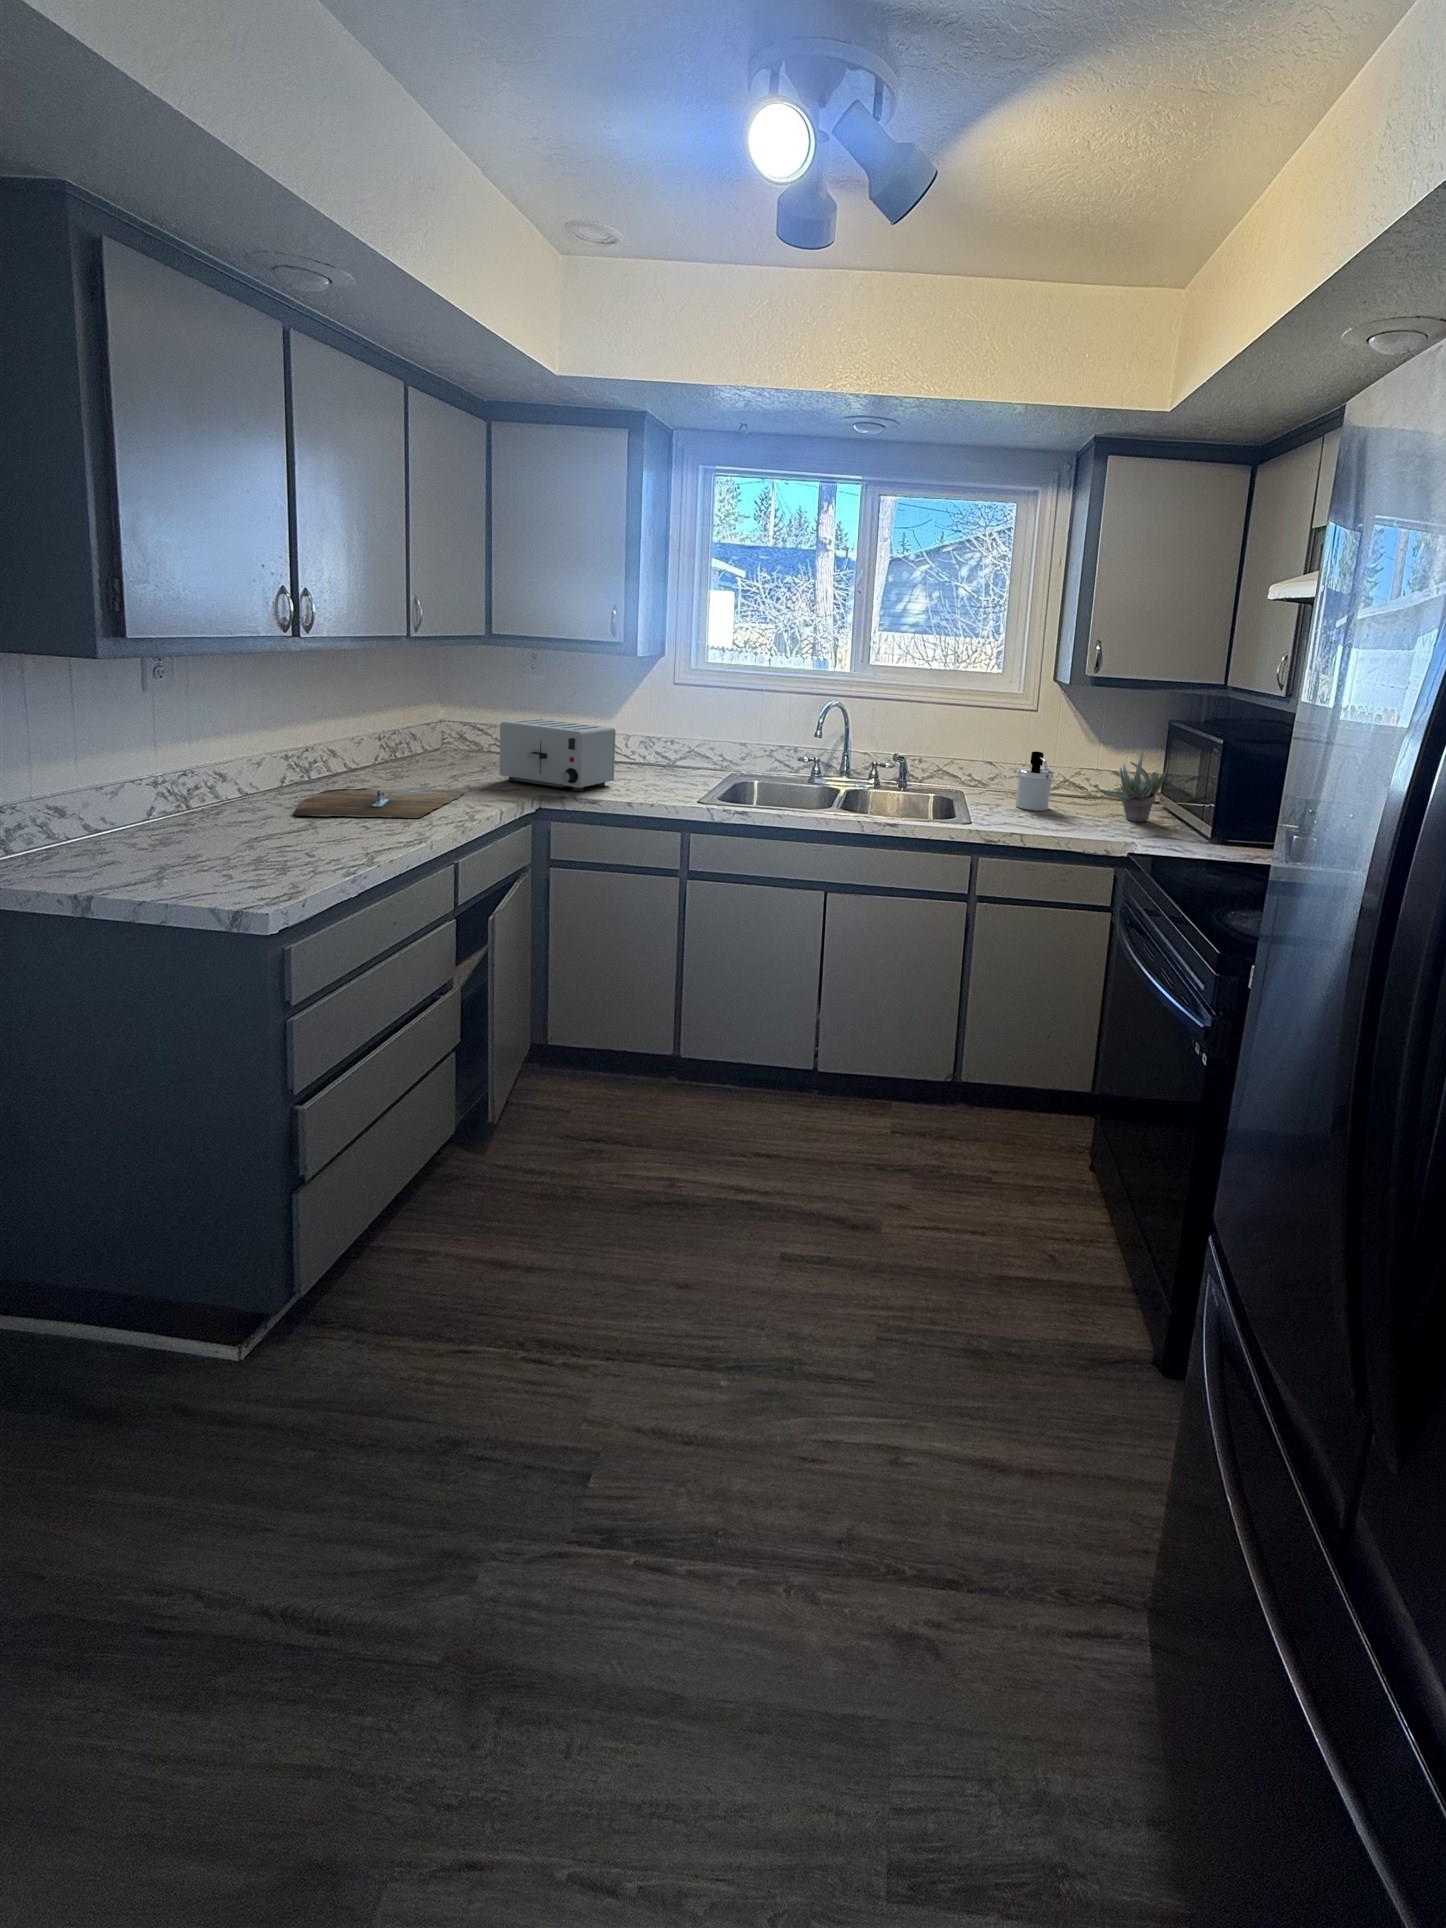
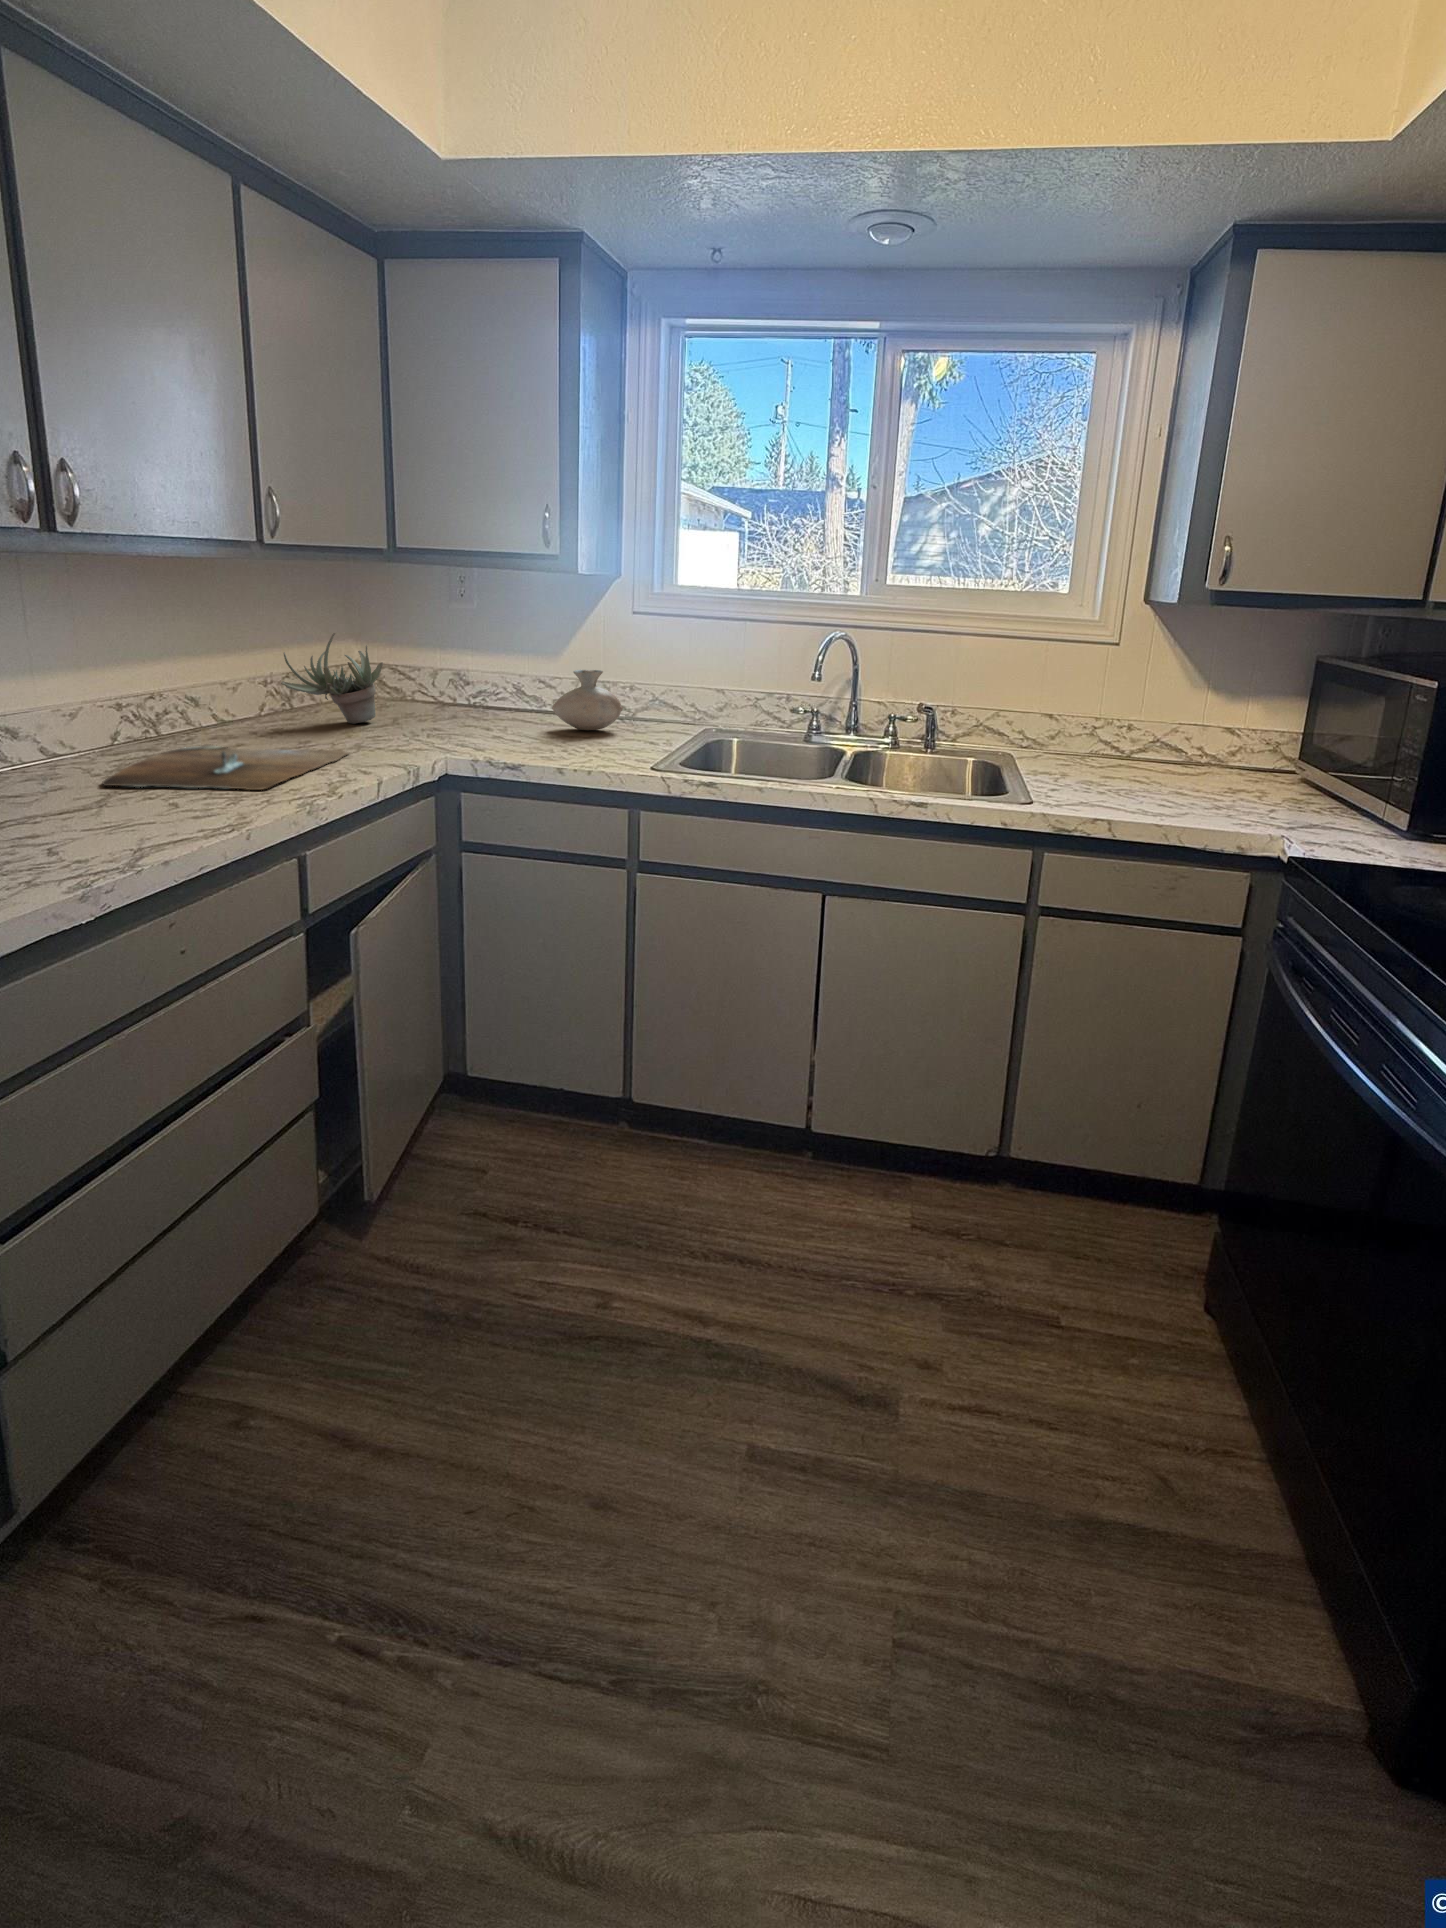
toaster: present [499,718,616,791] -> none [402,657,549,752]
vase: none [613,728,669,775] -> present [552,670,623,730]
soap dispenser: present [1016,751,1053,811] -> none [1090,700,1147,784]
succulent plant: present [1101,751,1169,822] -> present [281,633,383,723]

